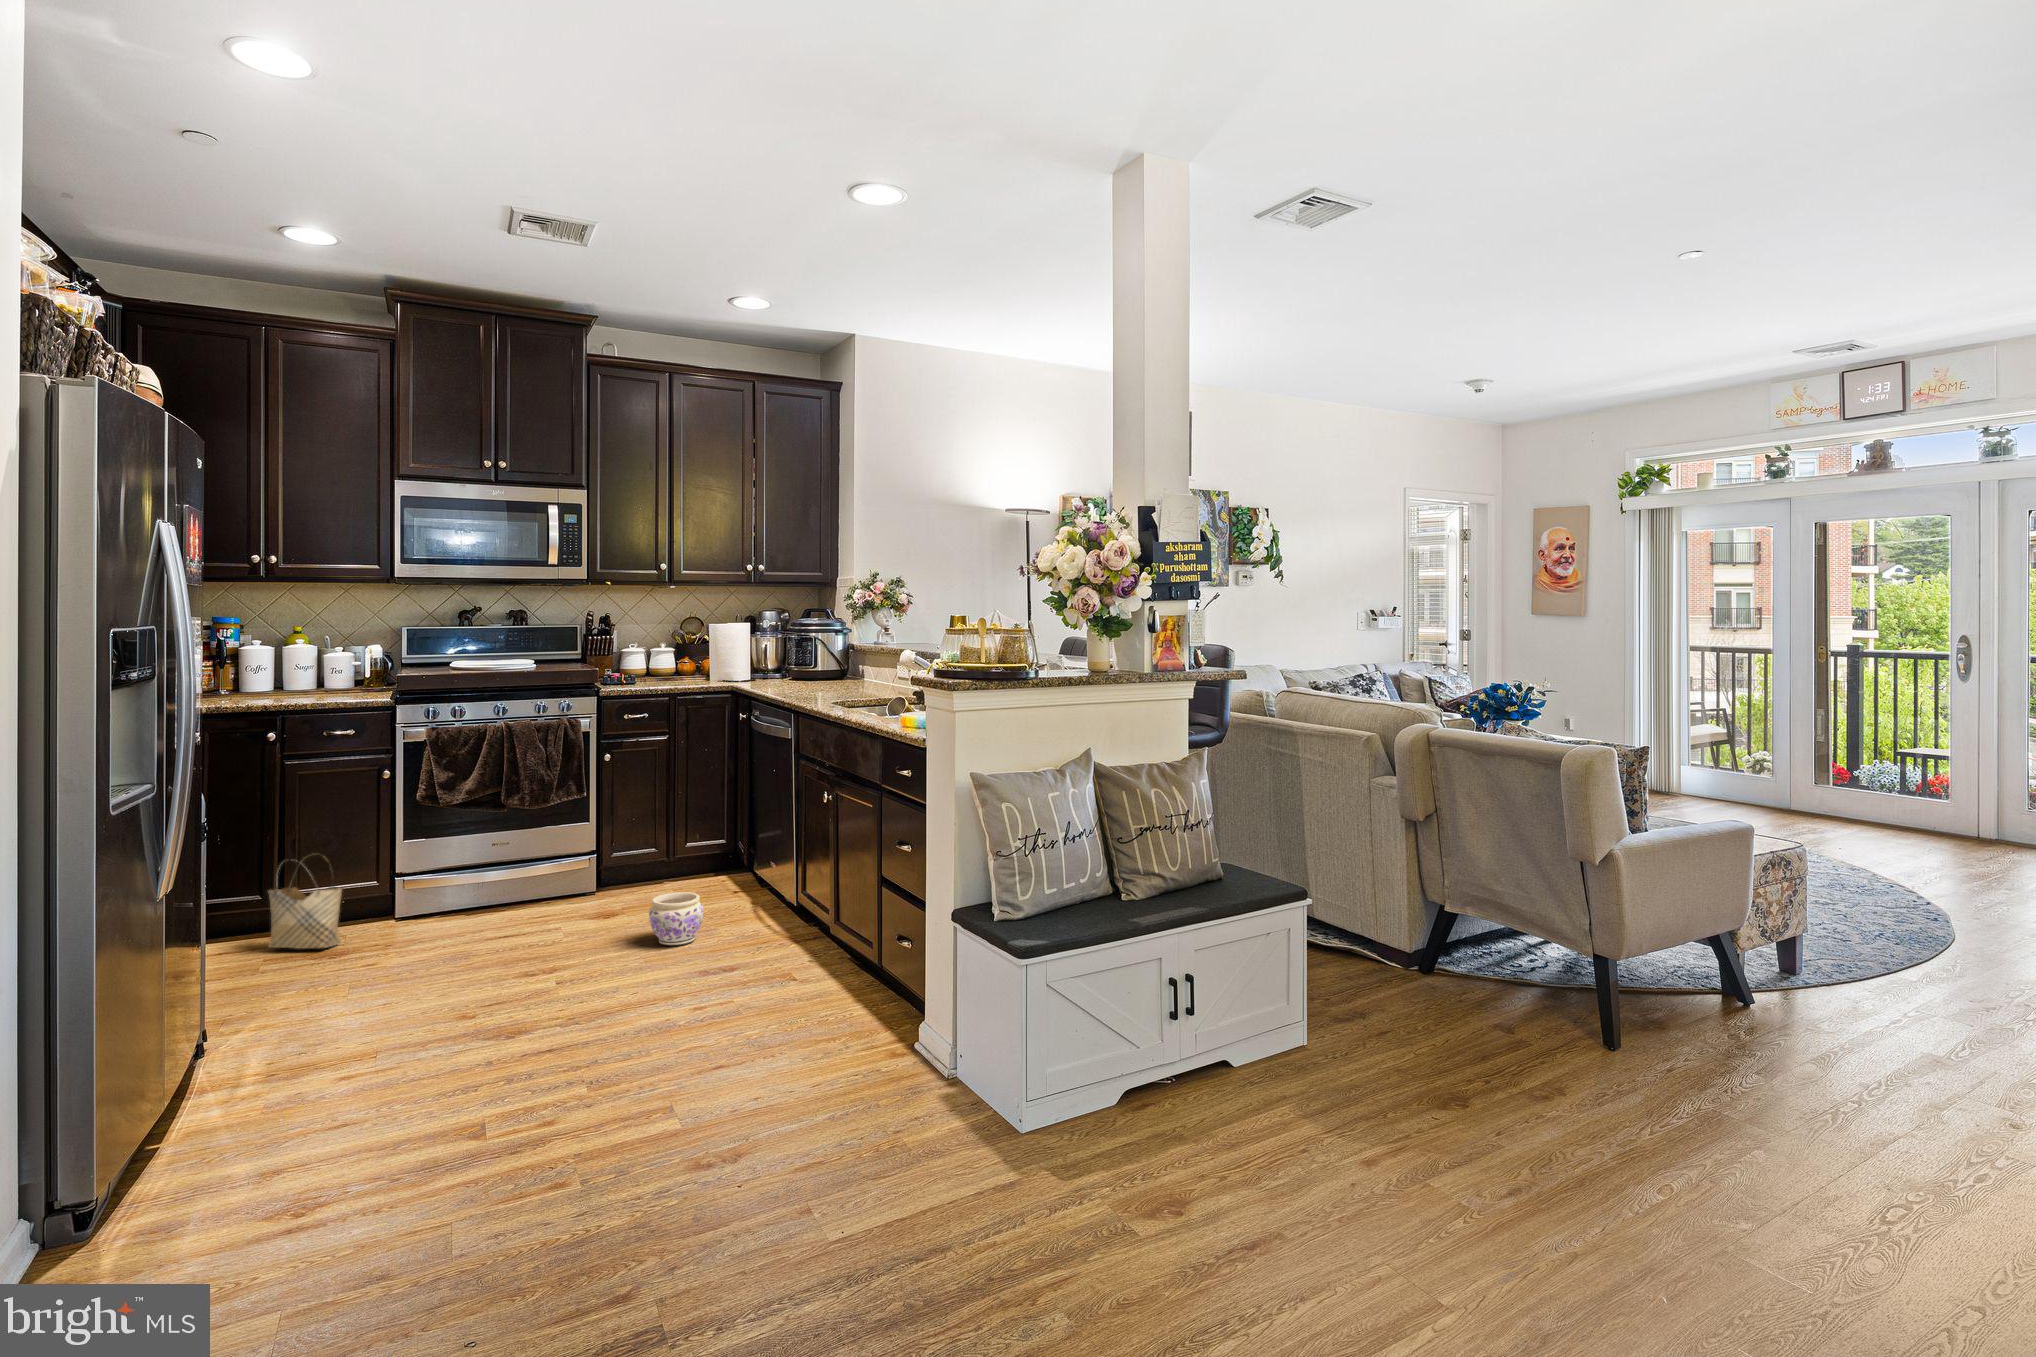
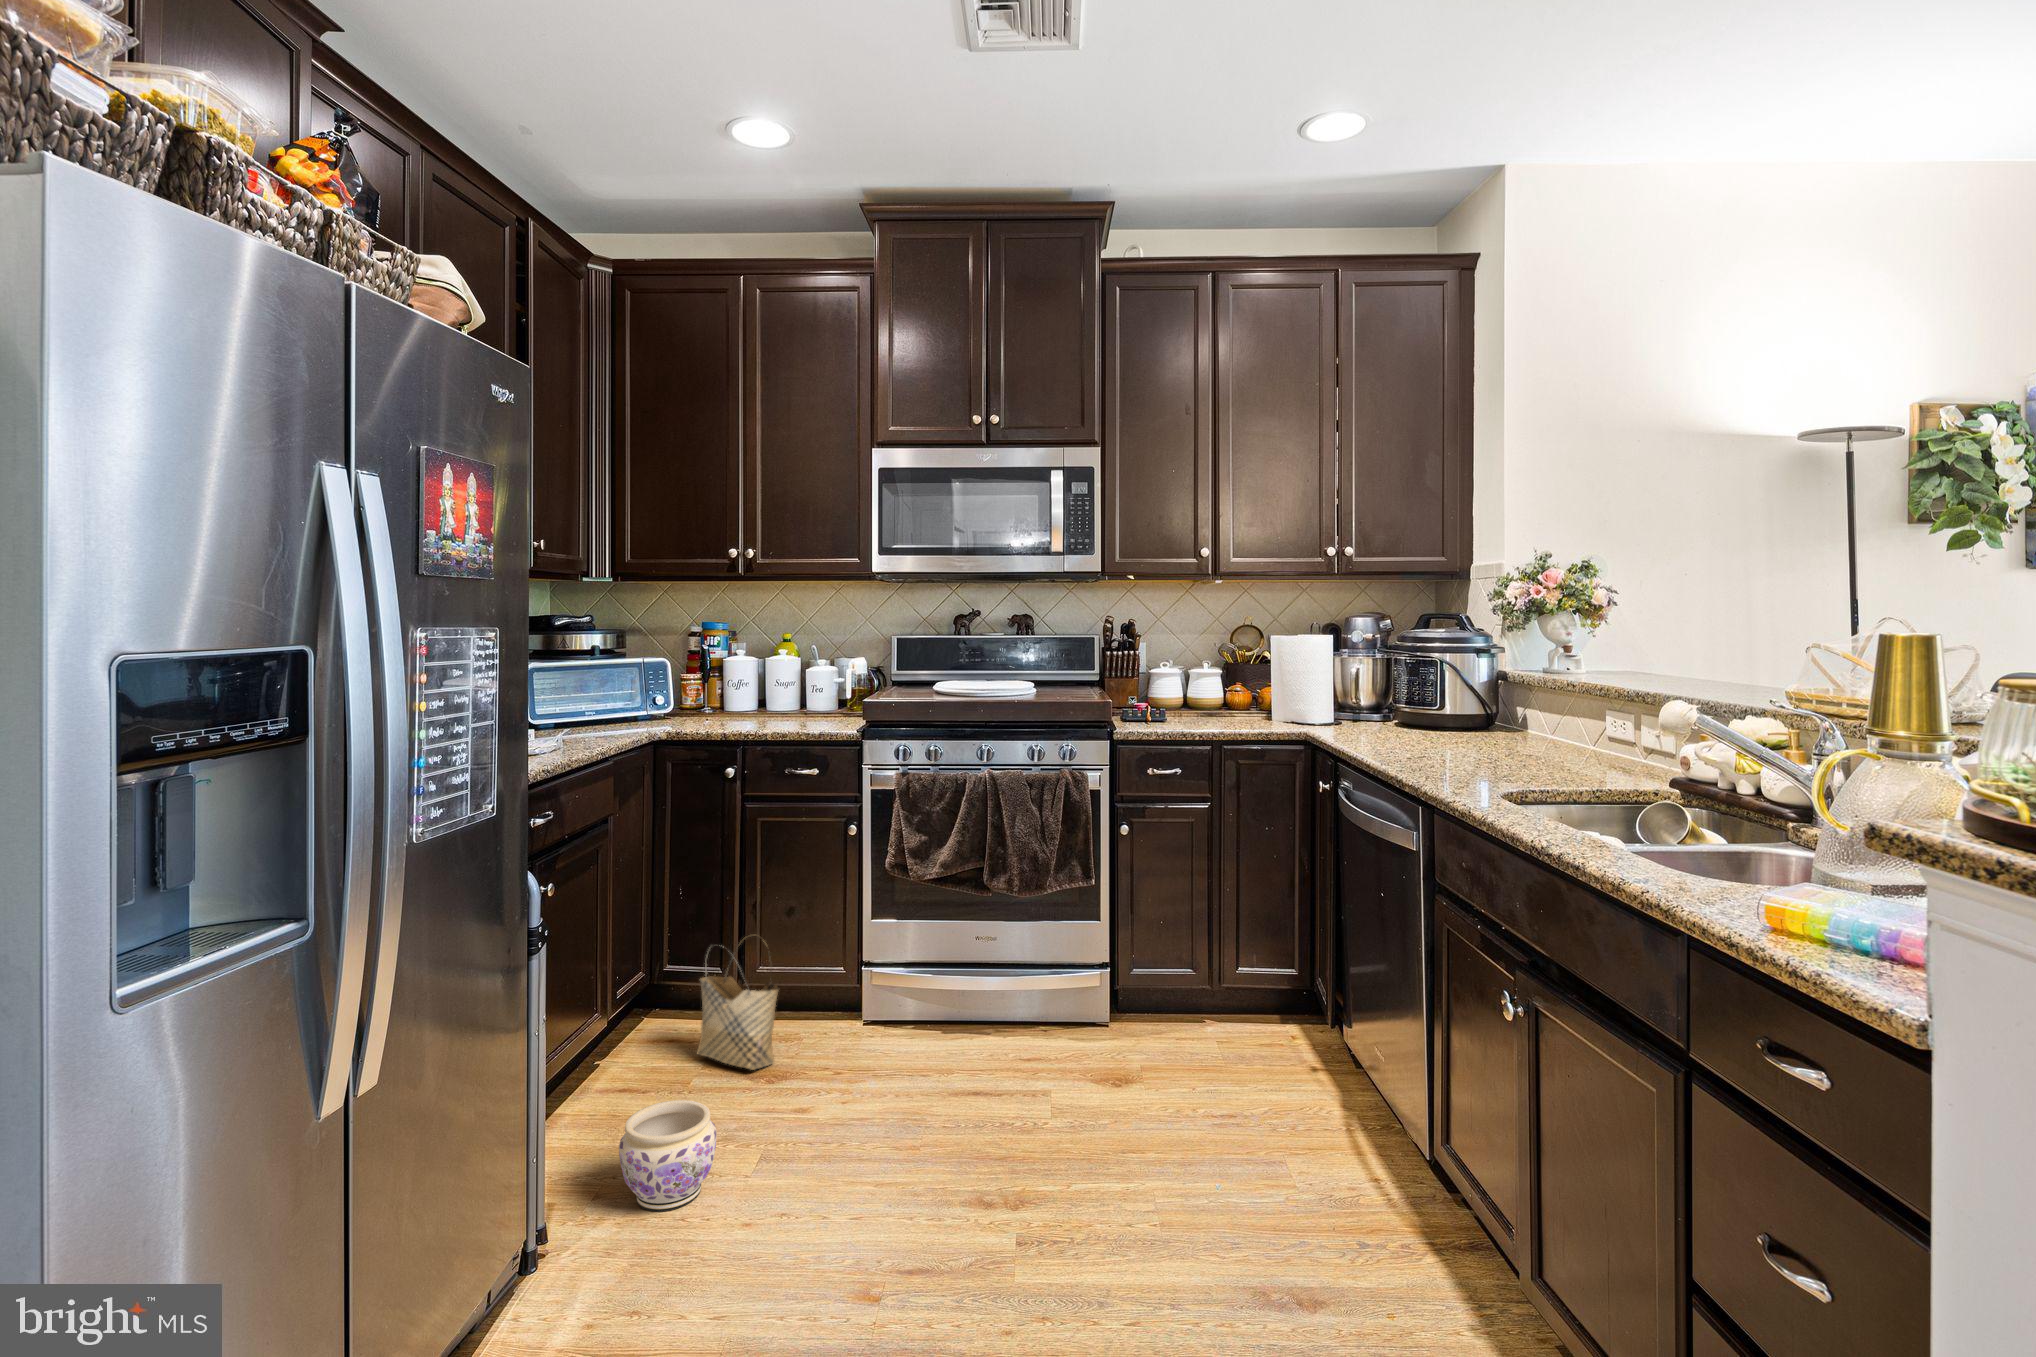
planter: present [649,892,703,946] -> present [619,1100,717,1211]

